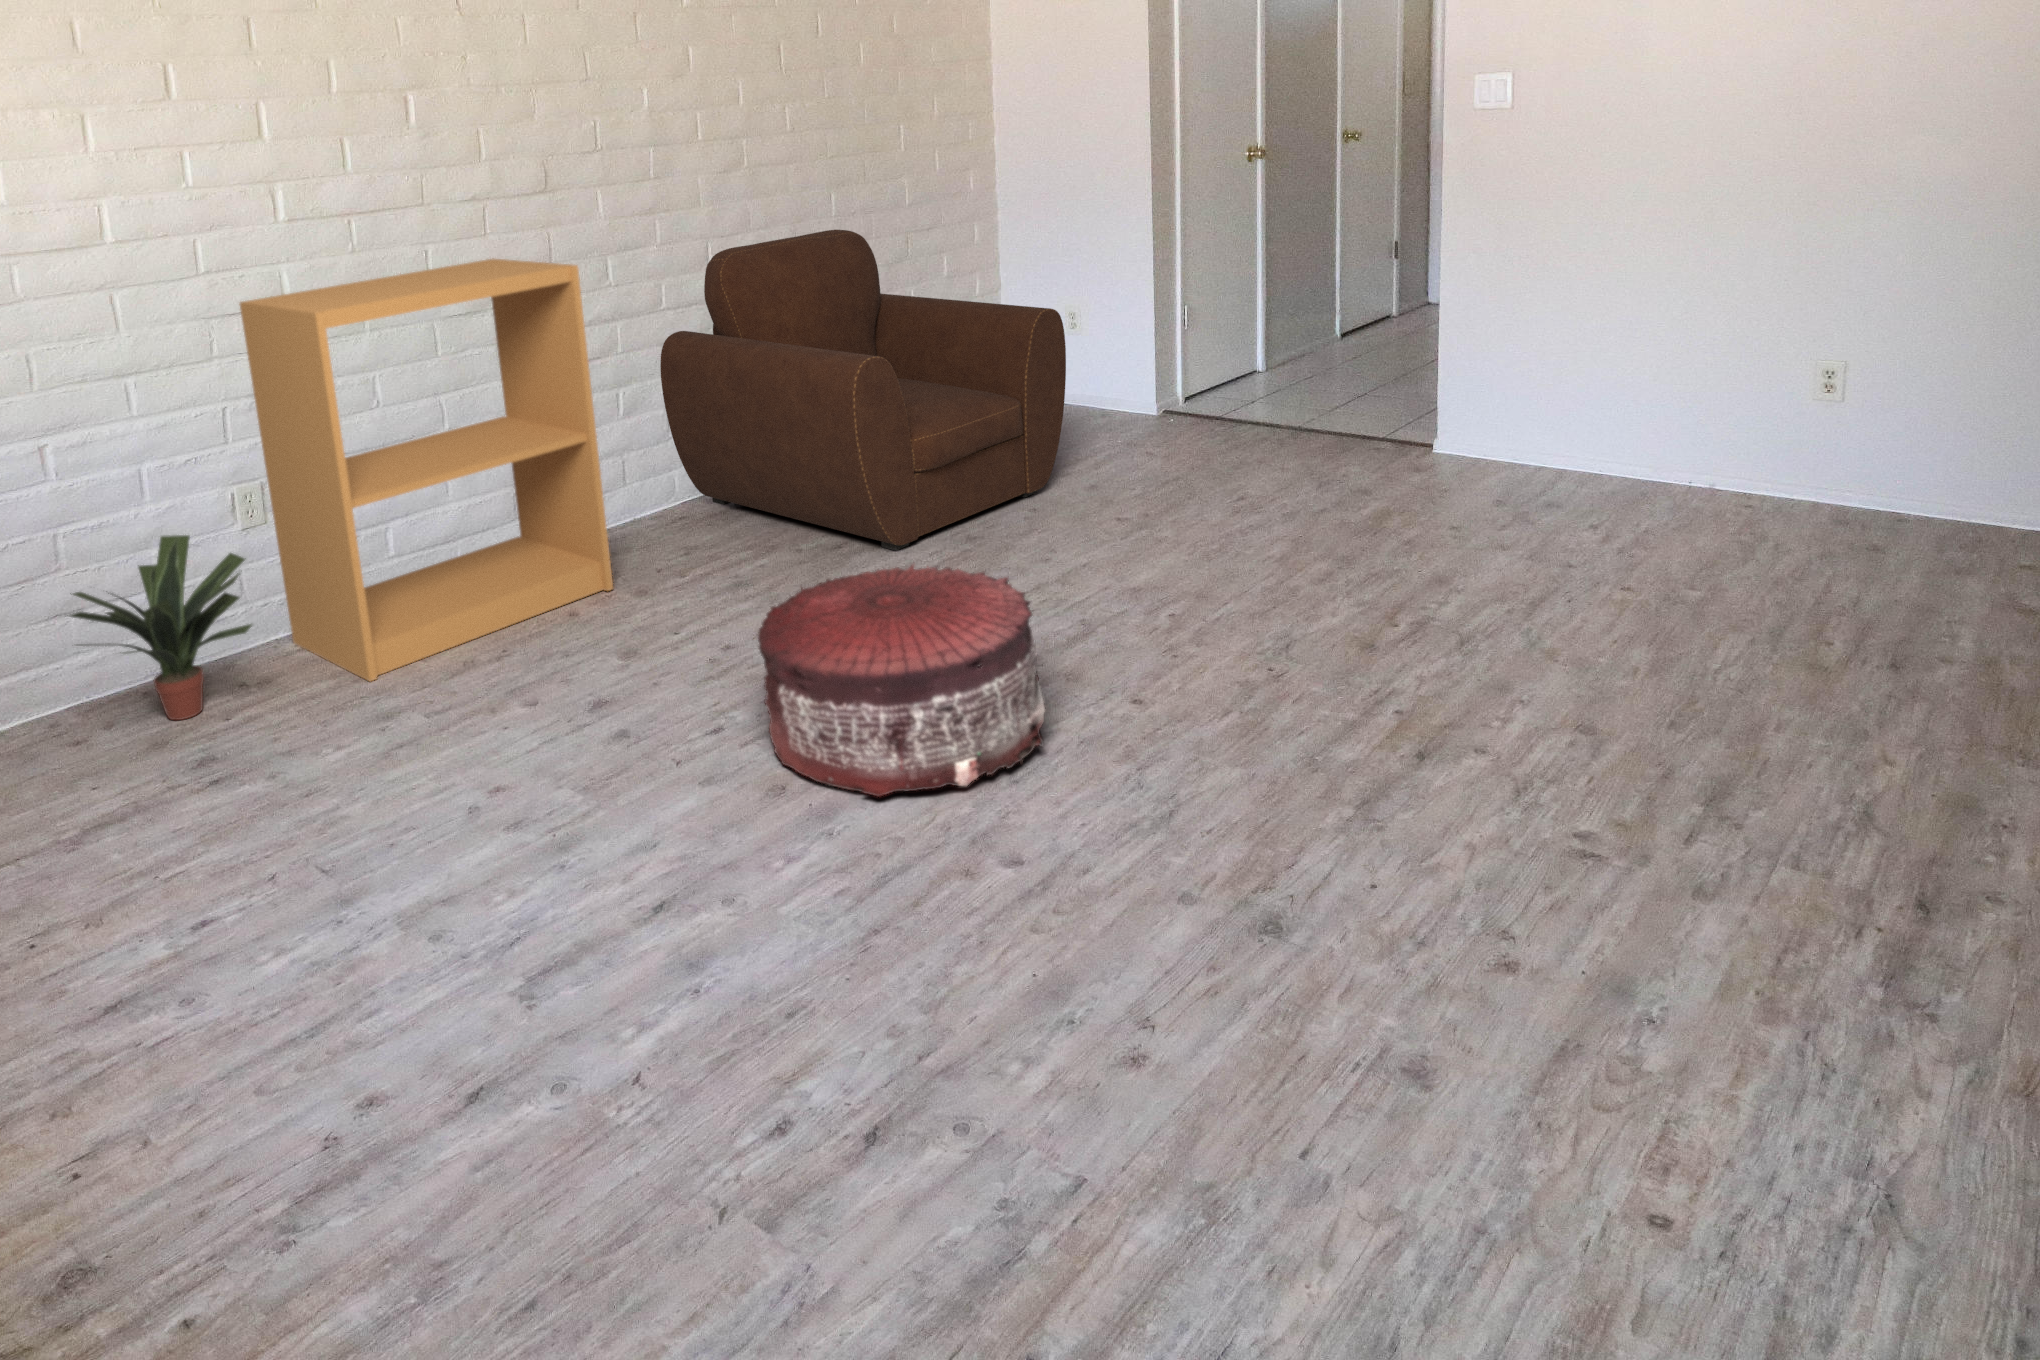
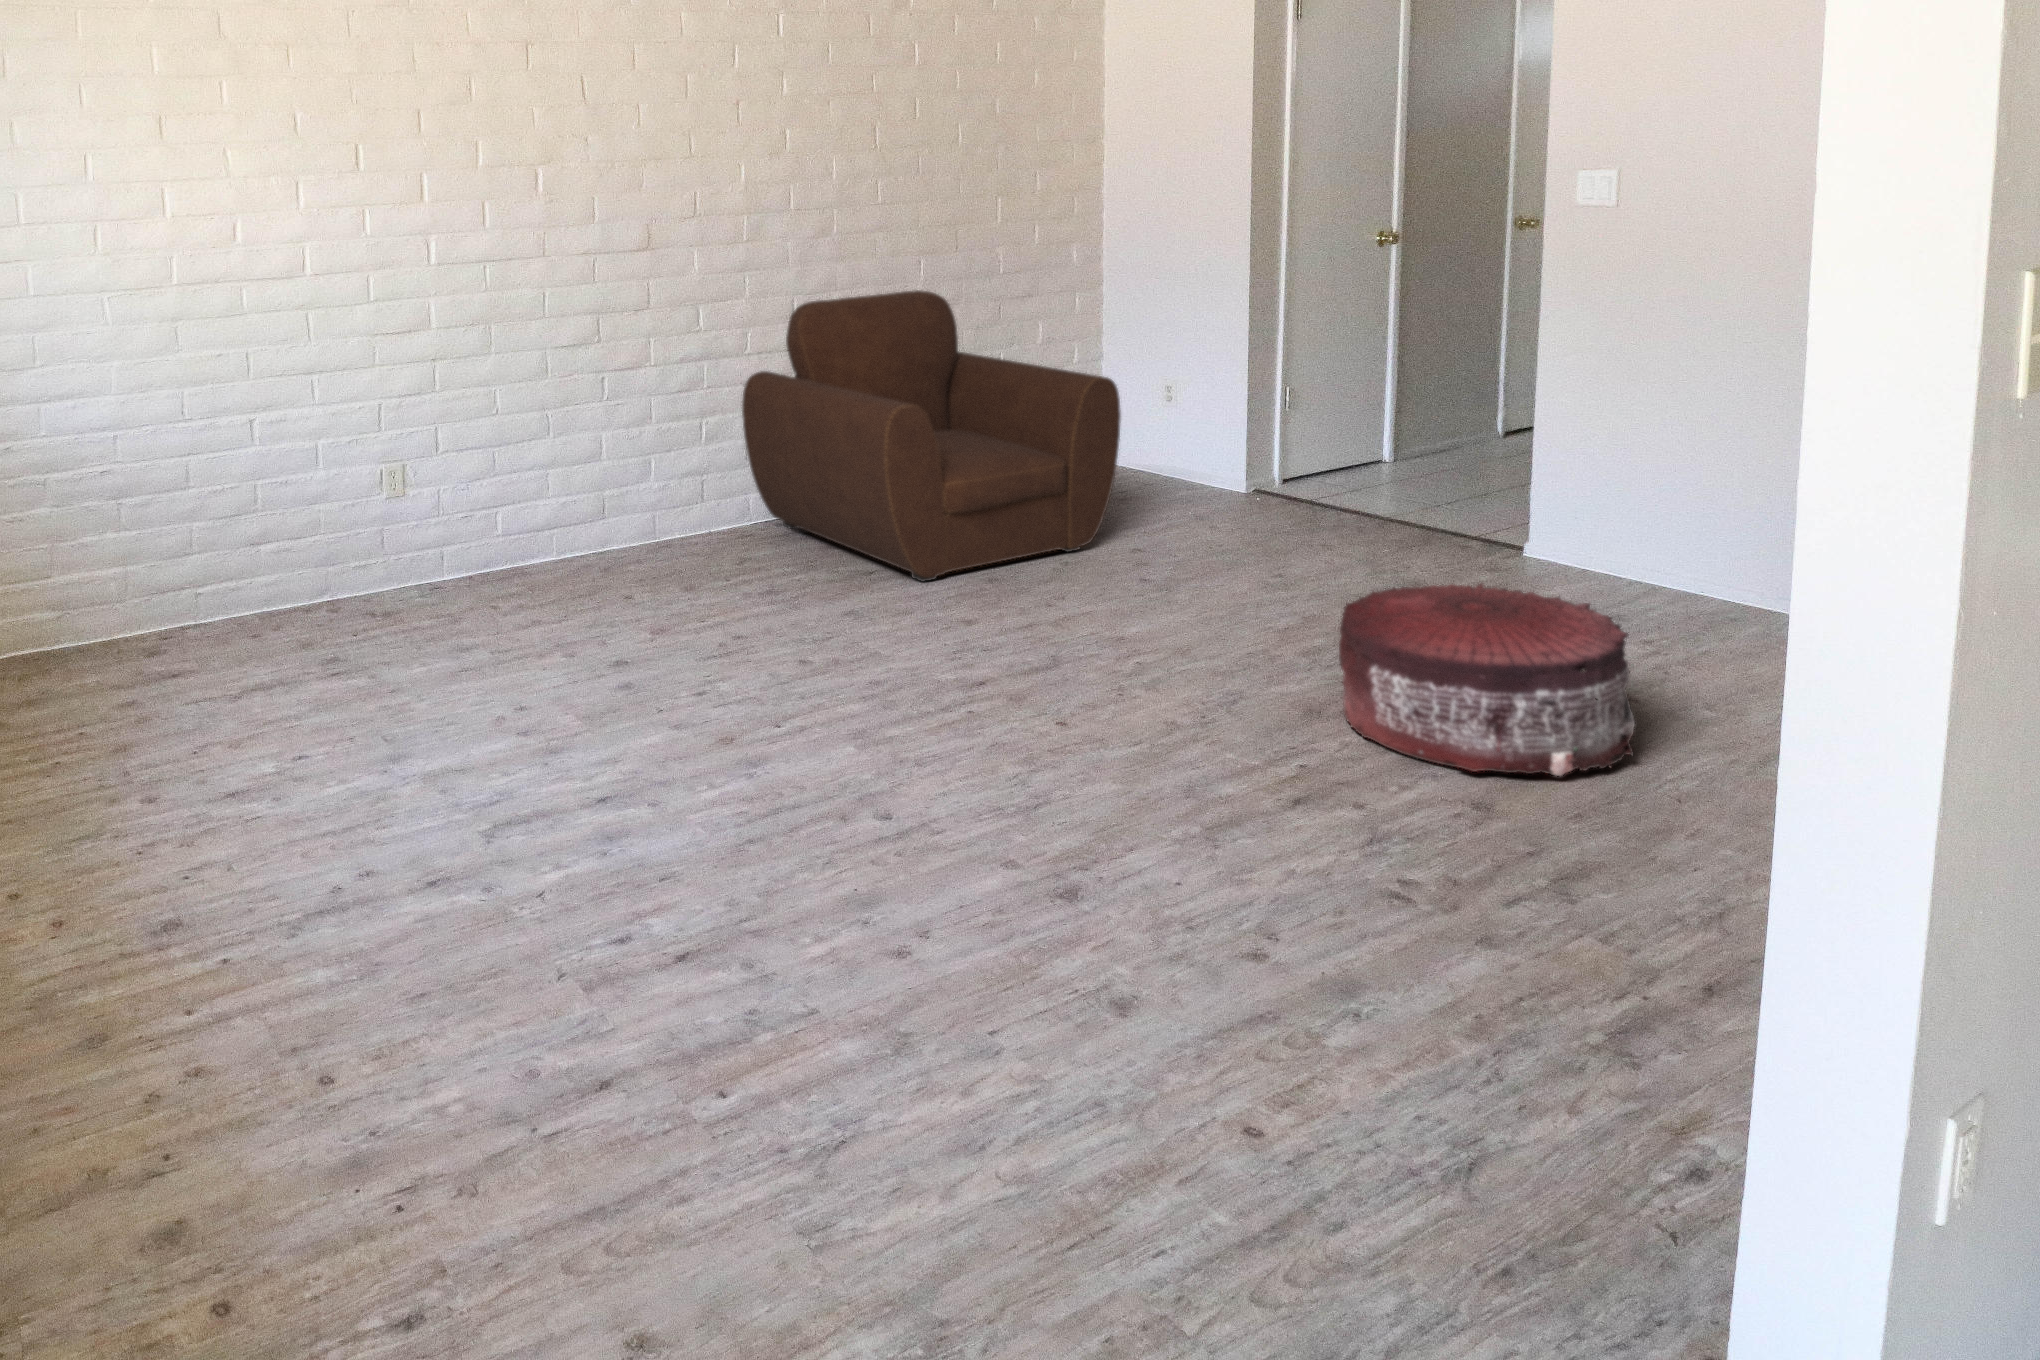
bookshelf: present [239,259,613,681] -> none [393,297,669,625]
potted plant: present [67,535,252,720] -> none [225,492,377,632]
pouf: present [758,565,1045,797] -> present [1339,583,1635,776]

